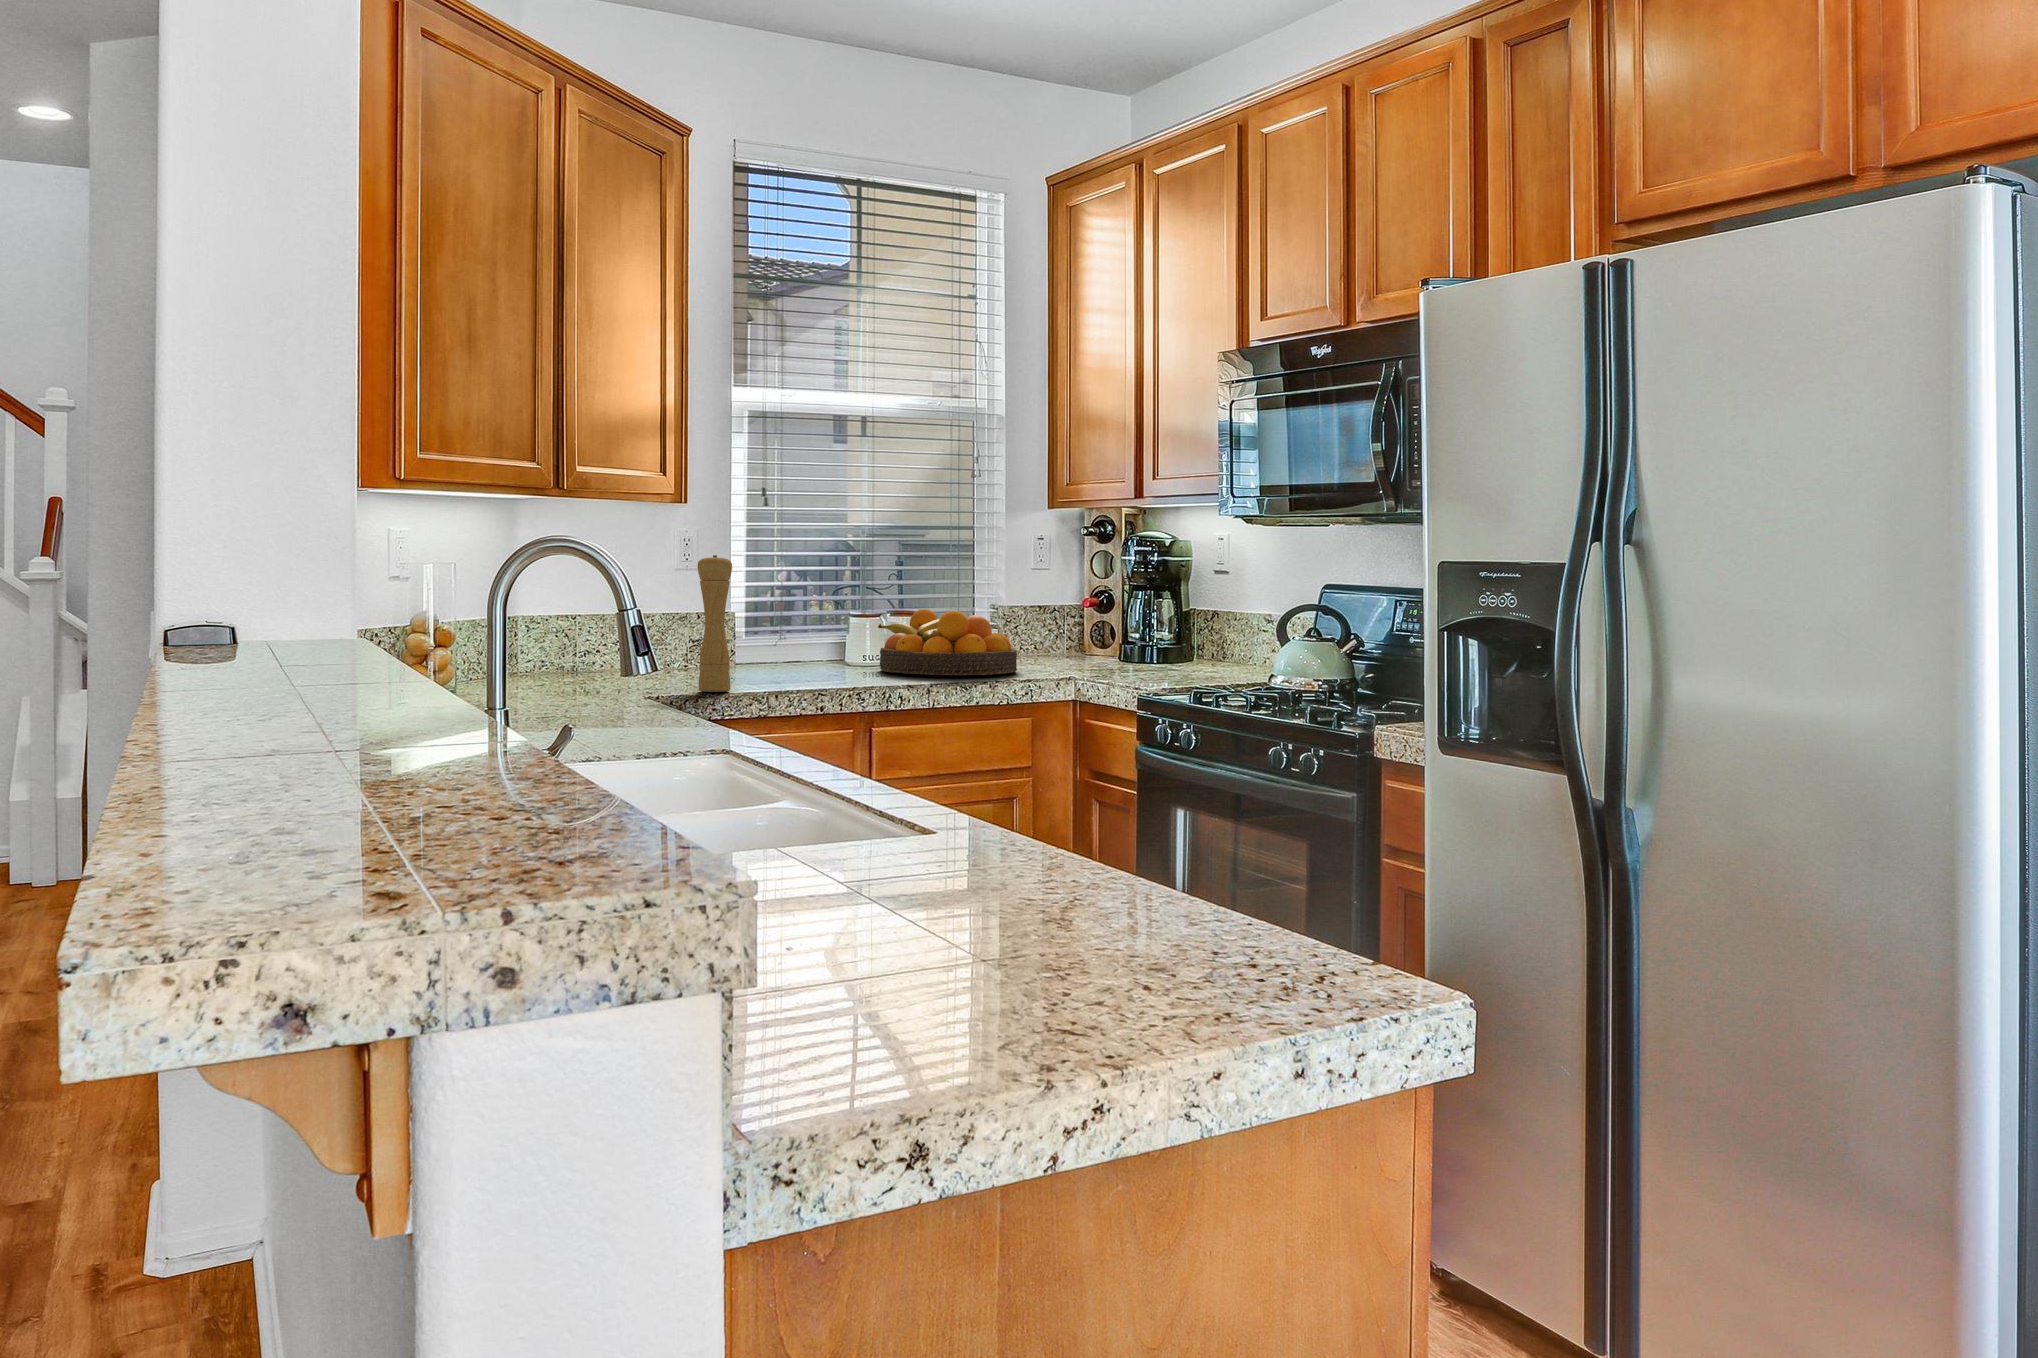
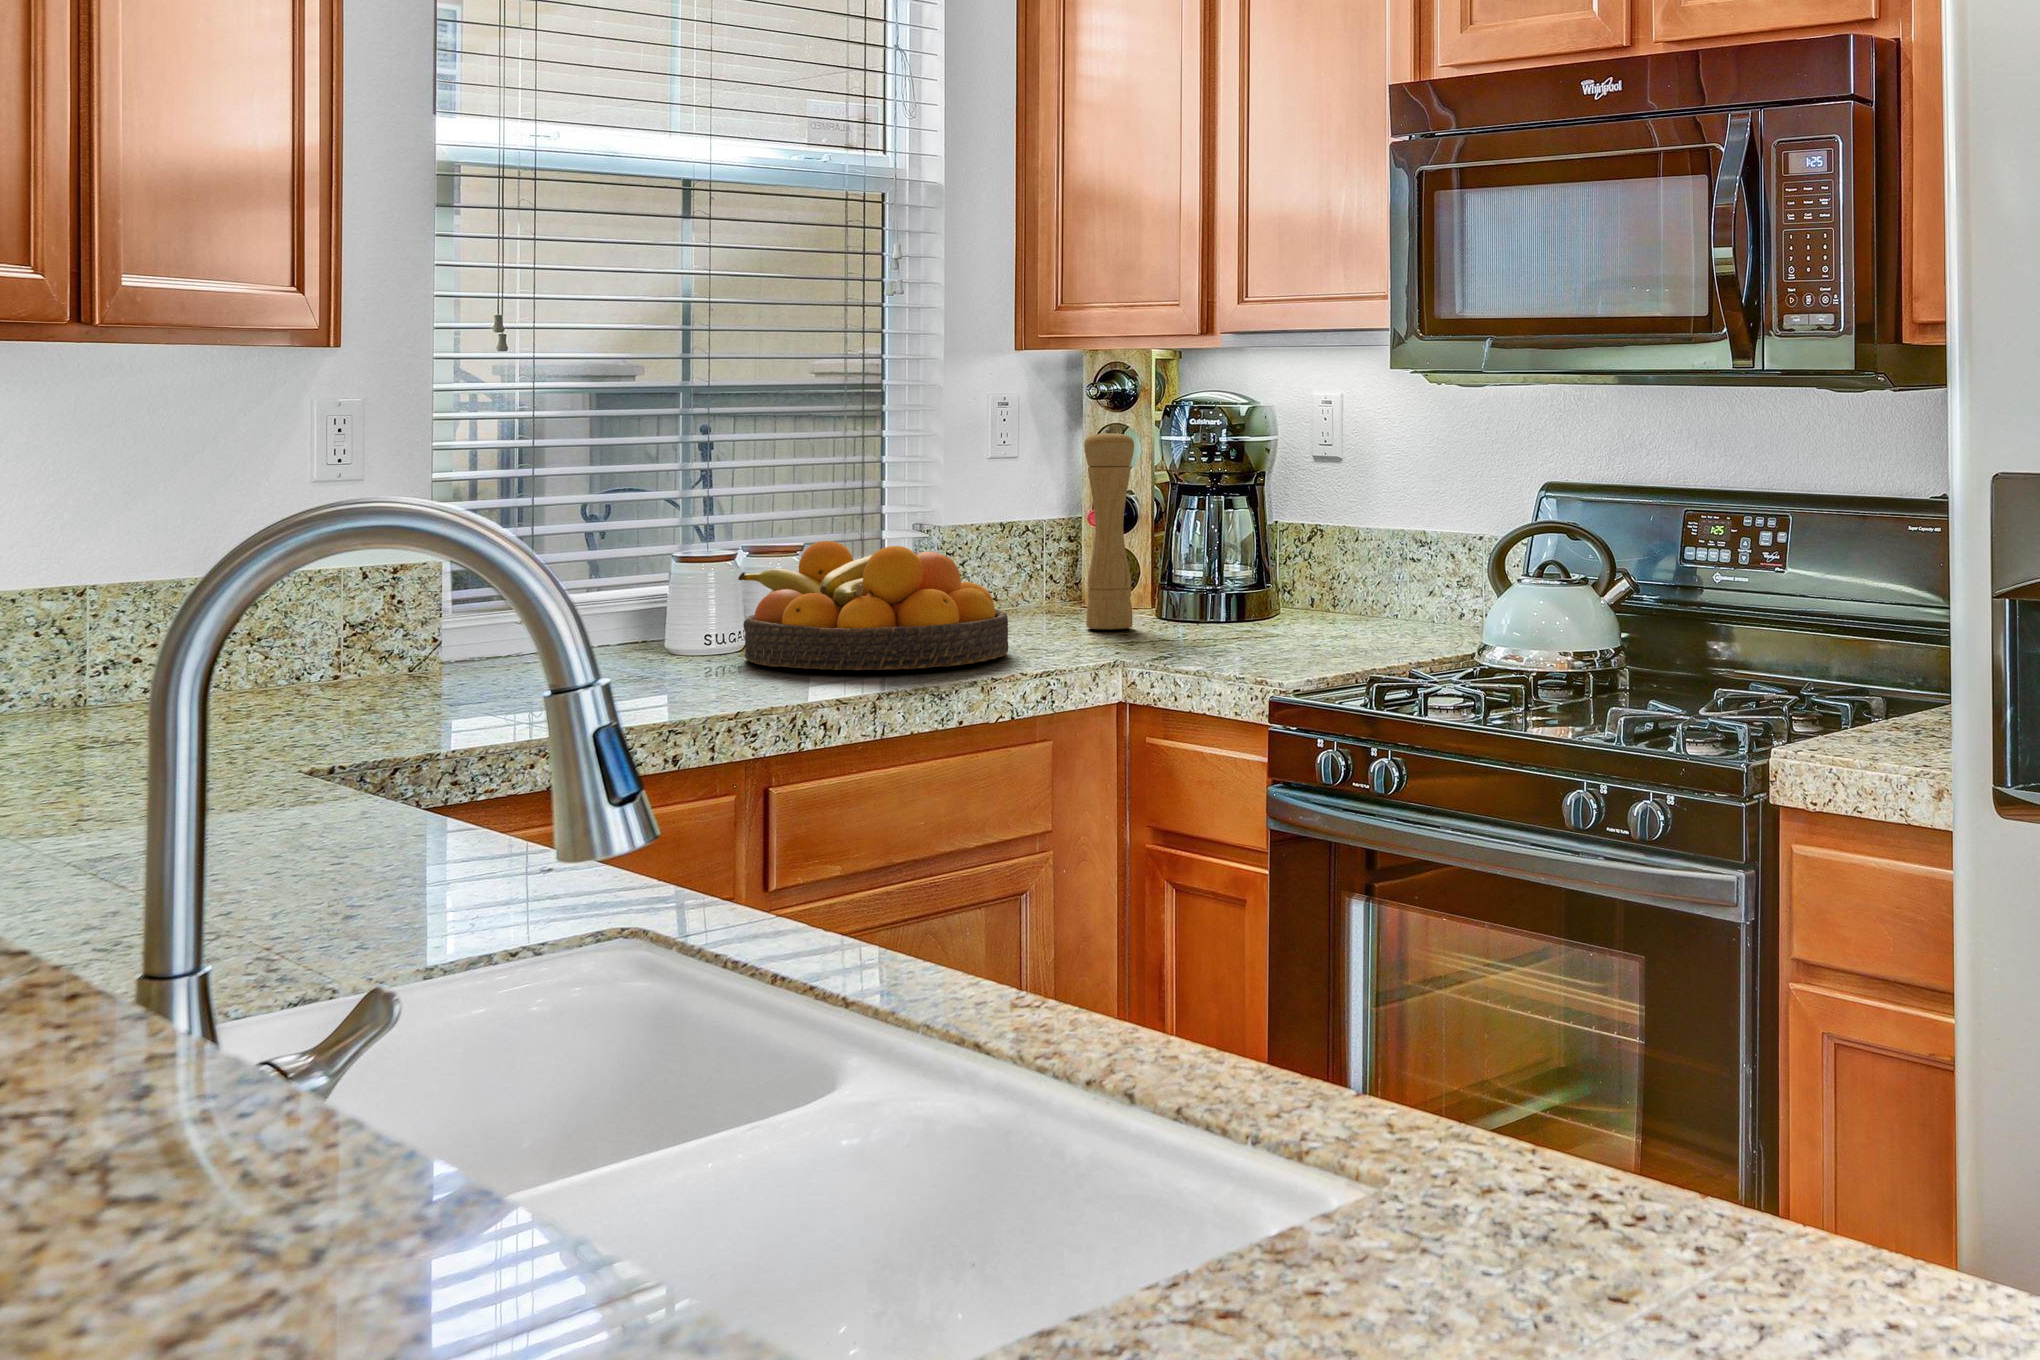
pepper mill: present [698,555,732,692] -> present [1084,430,1134,629]

